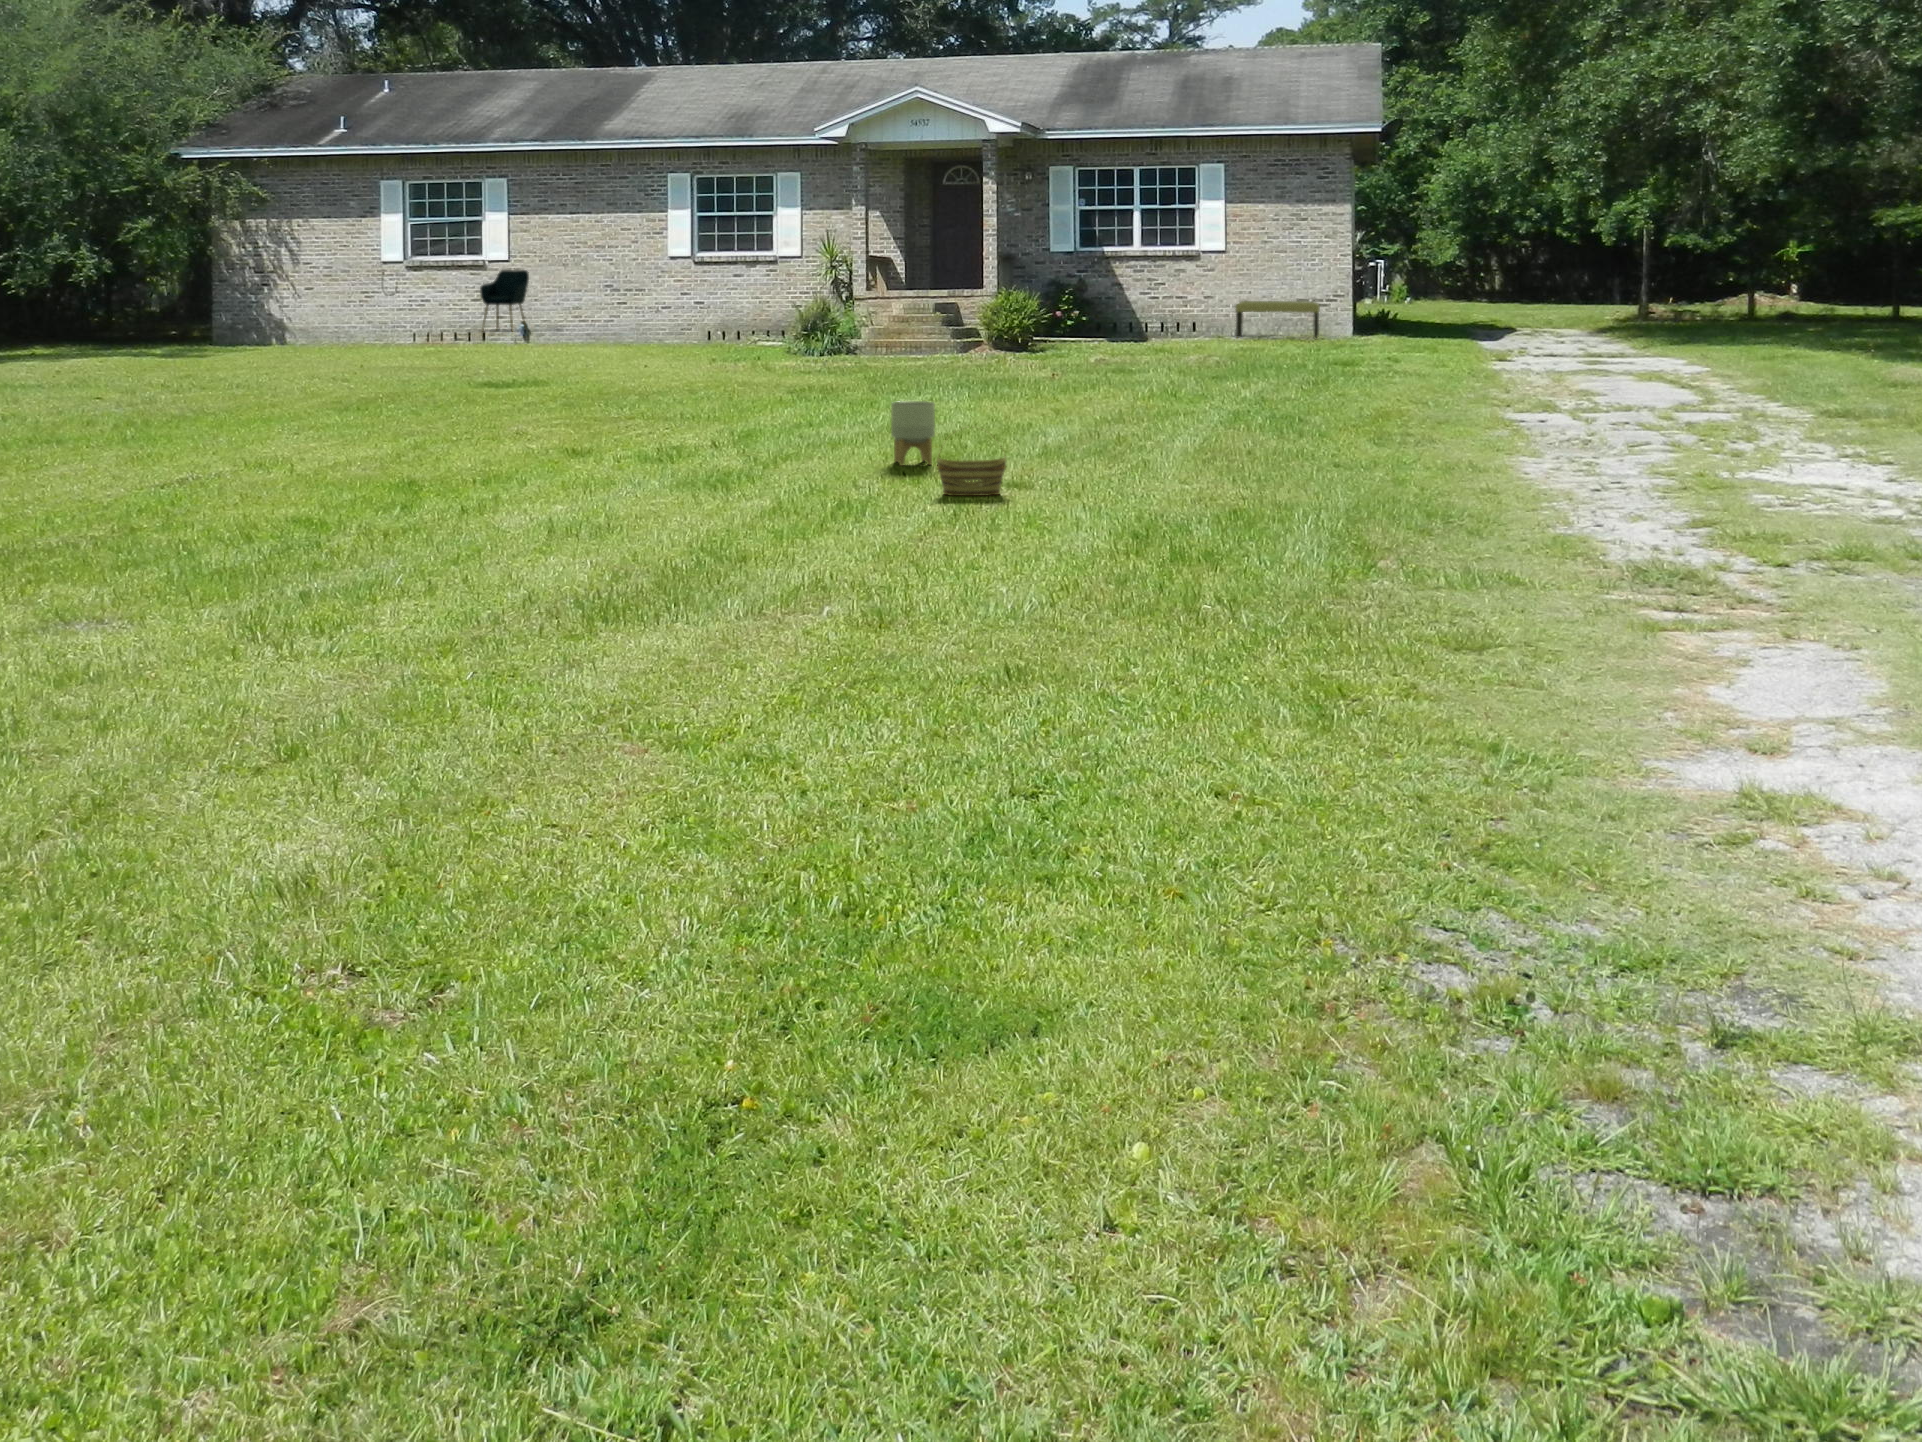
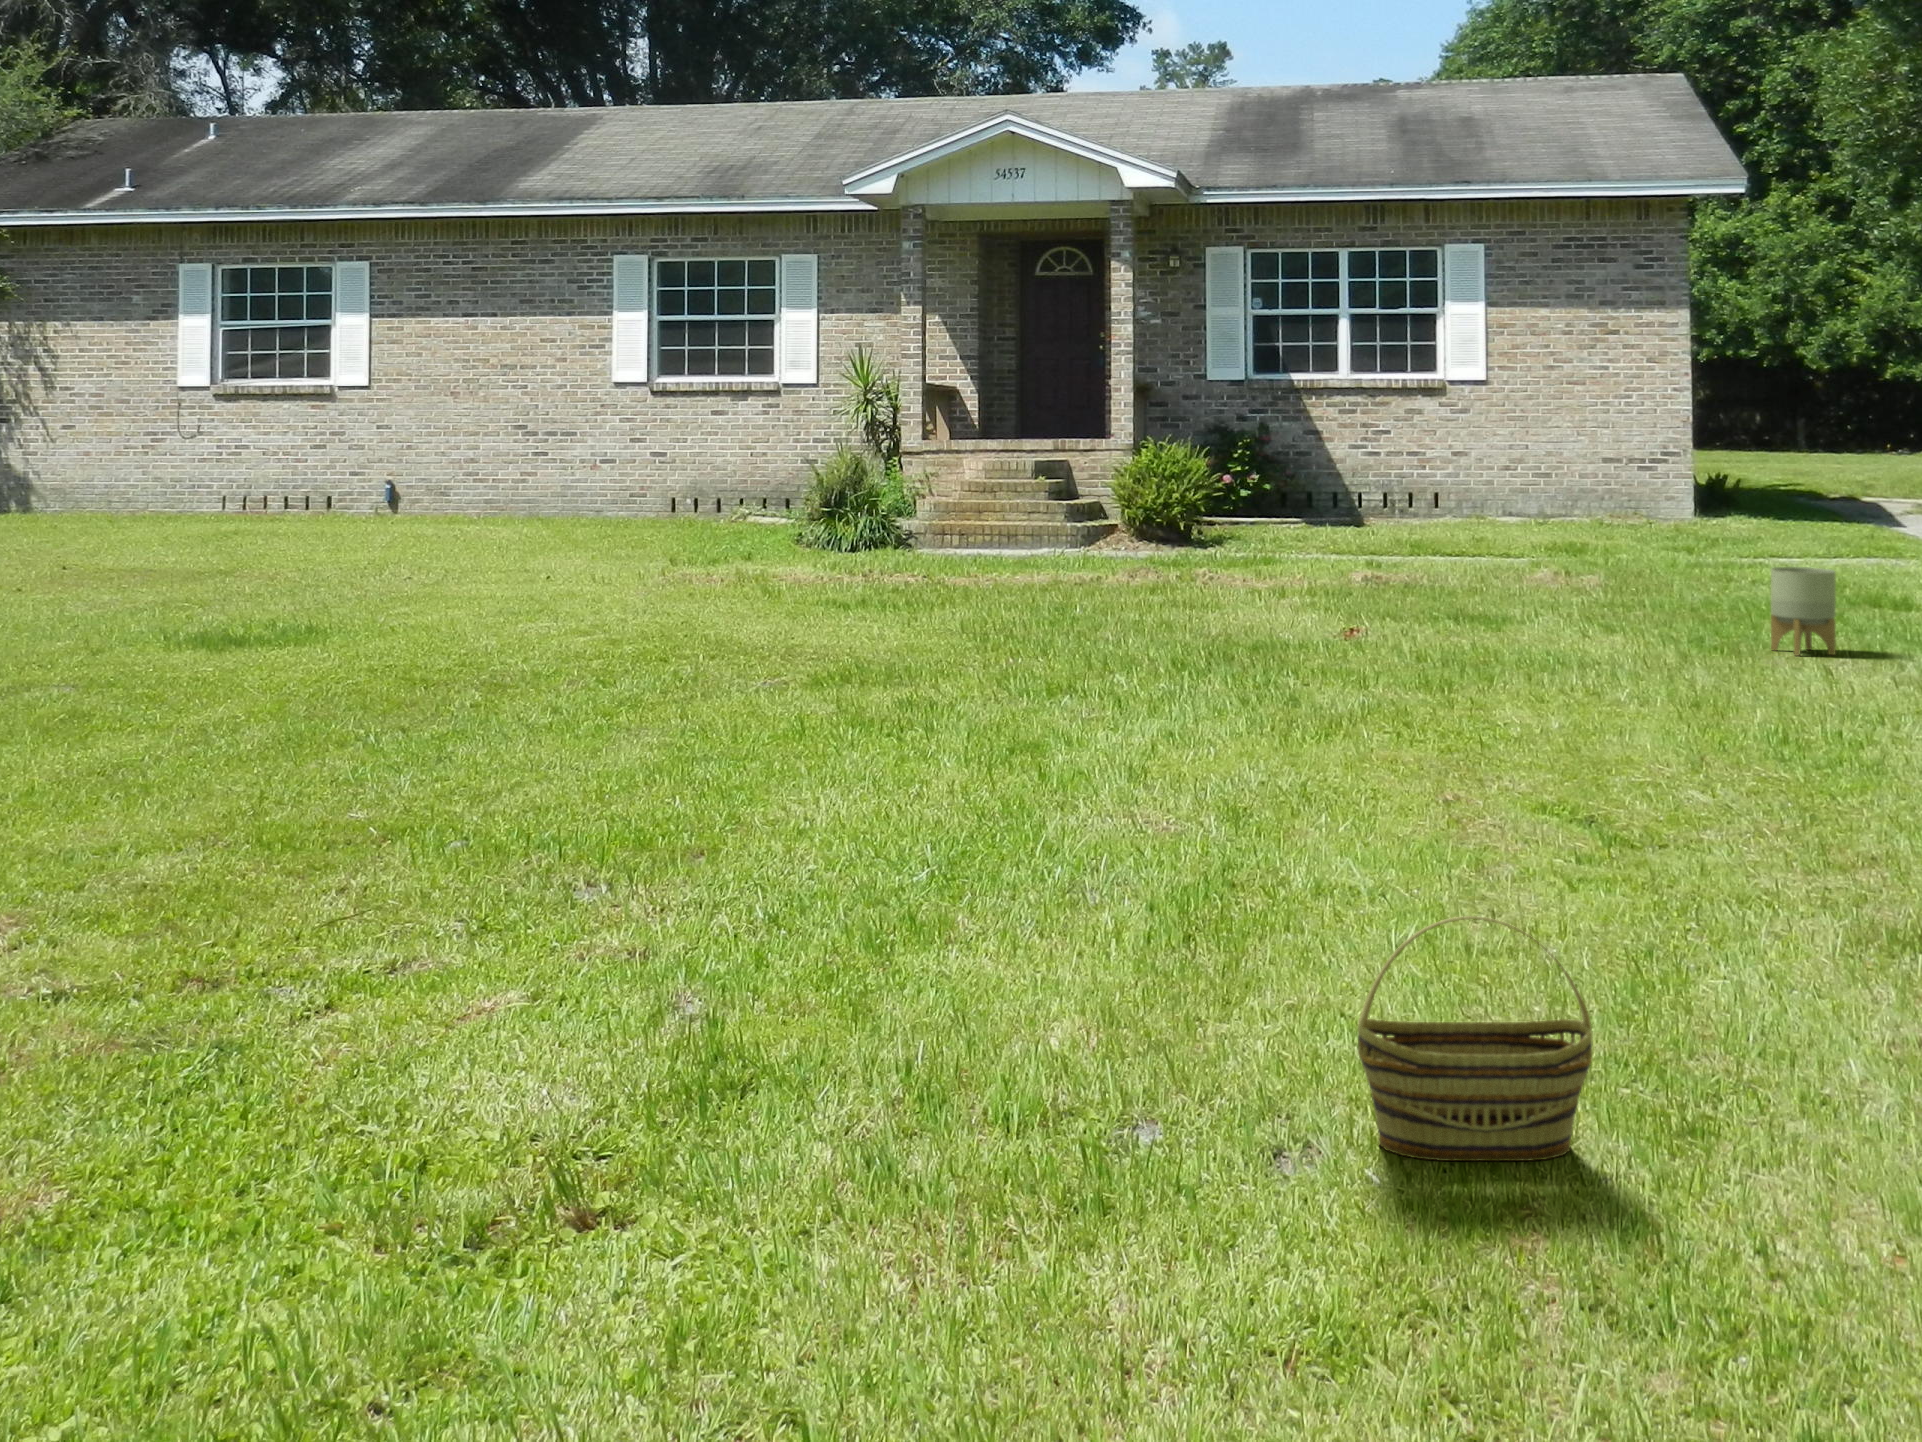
chair: present [480,270,529,330] -> none [321,401,398,497]
bench: present [1235,301,1320,339] -> none [1510,462,1647,524]
planter: present [891,401,935,466] -> present [1771,567,1836,656]

